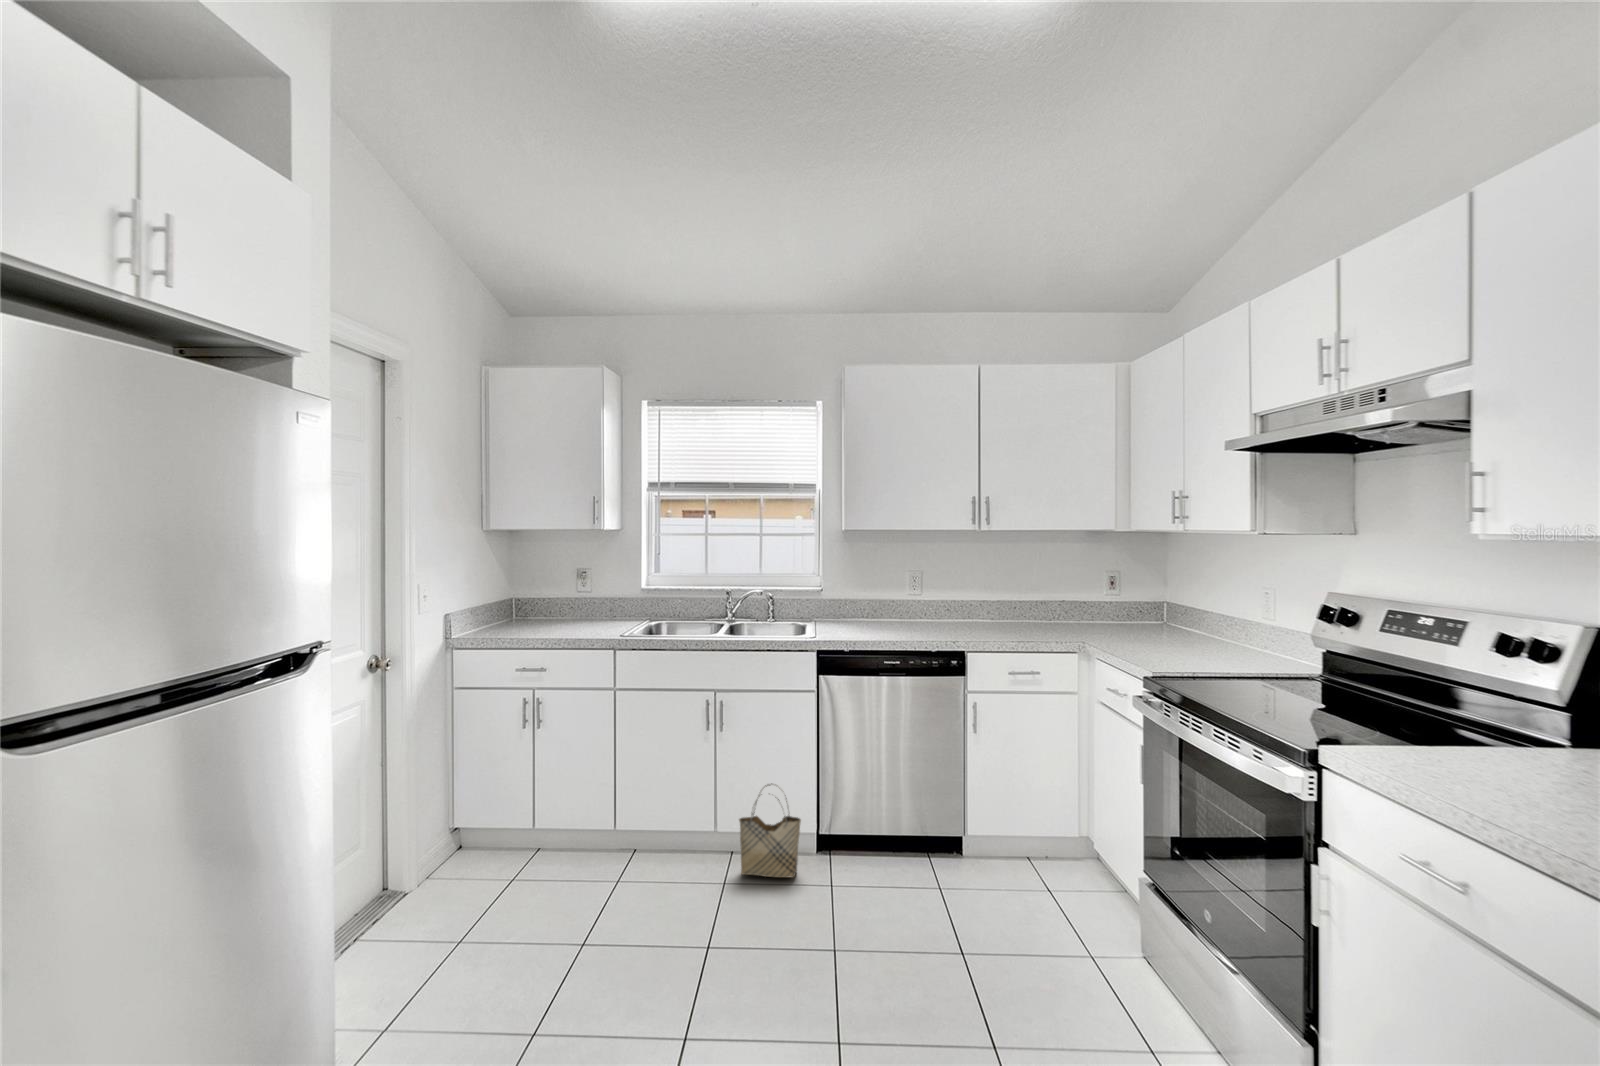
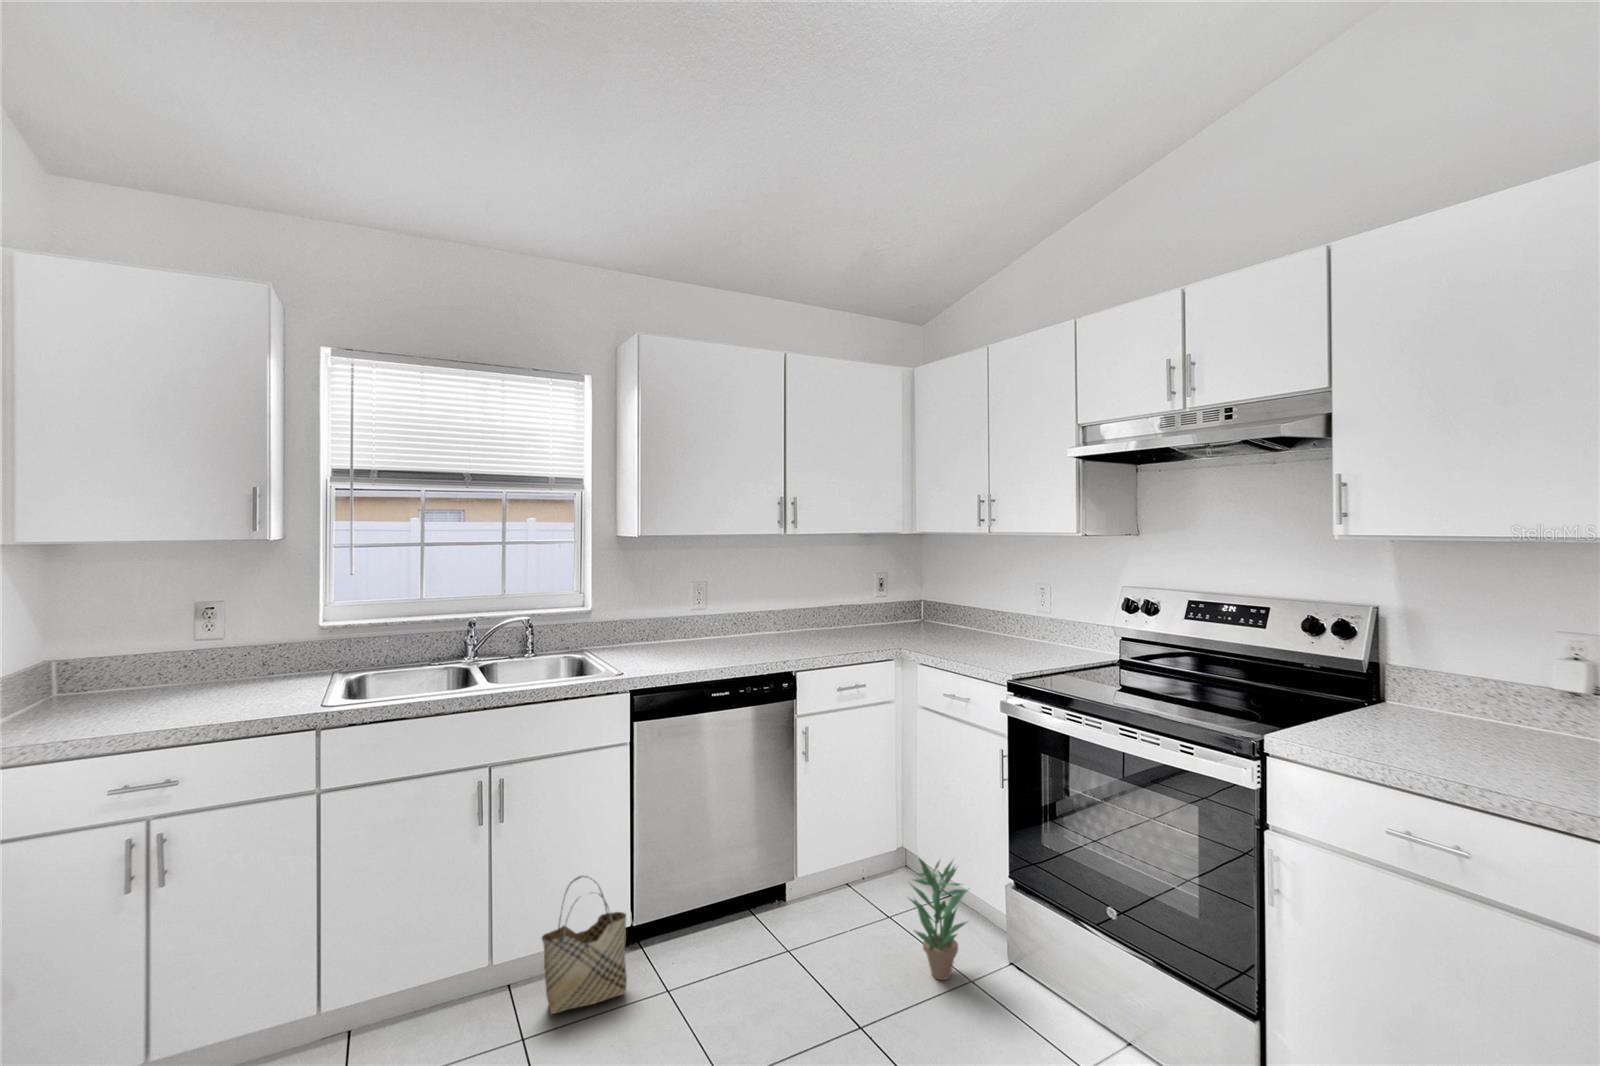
potted plant: none [1021,826,1084,948] -> present [910,857,968,980]

